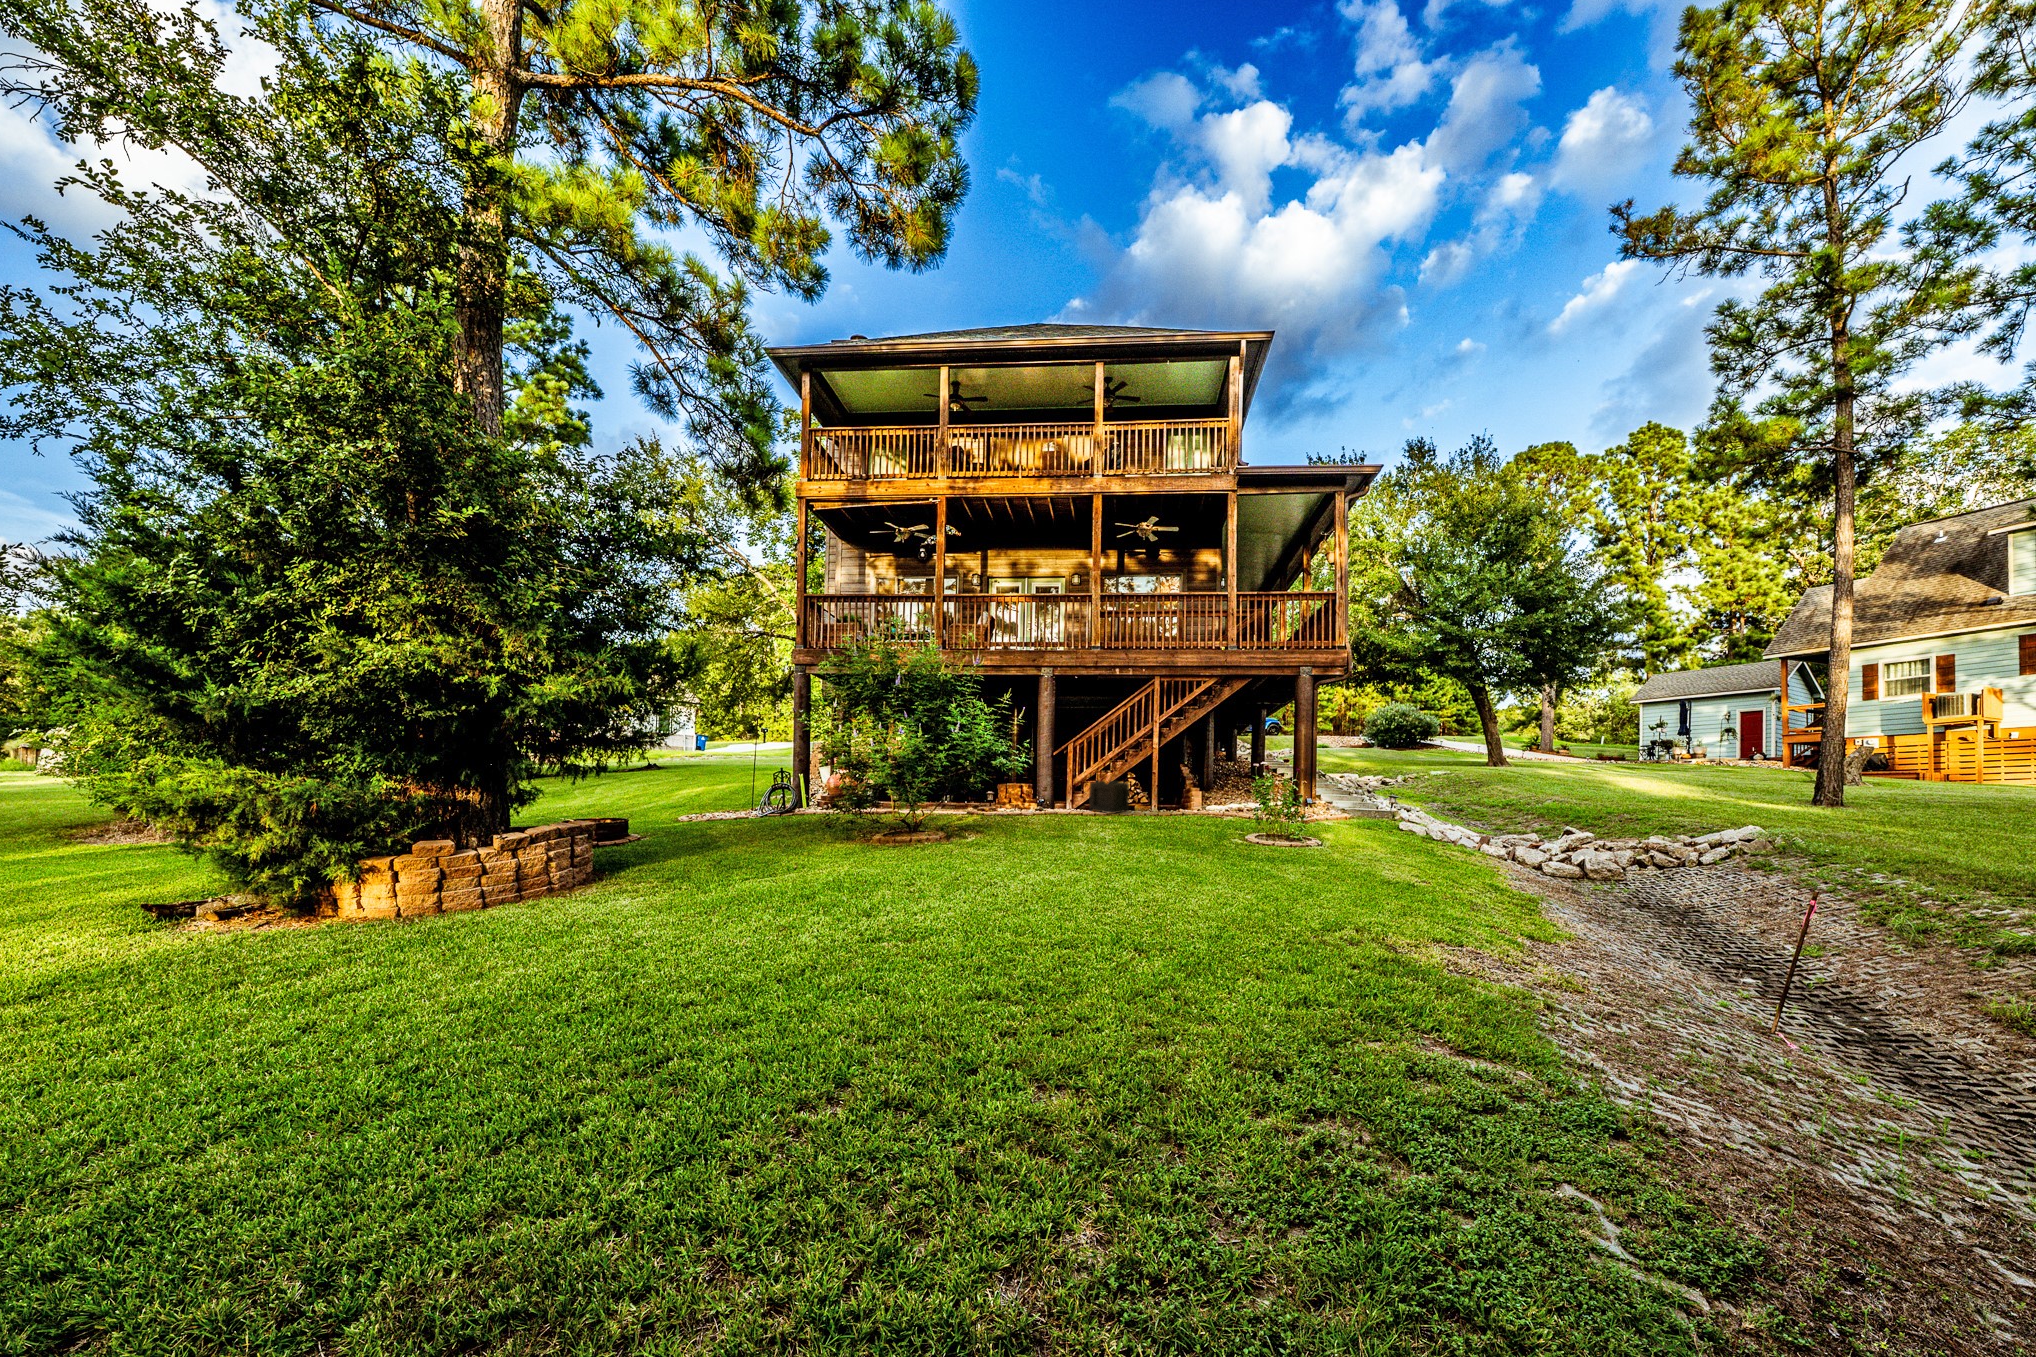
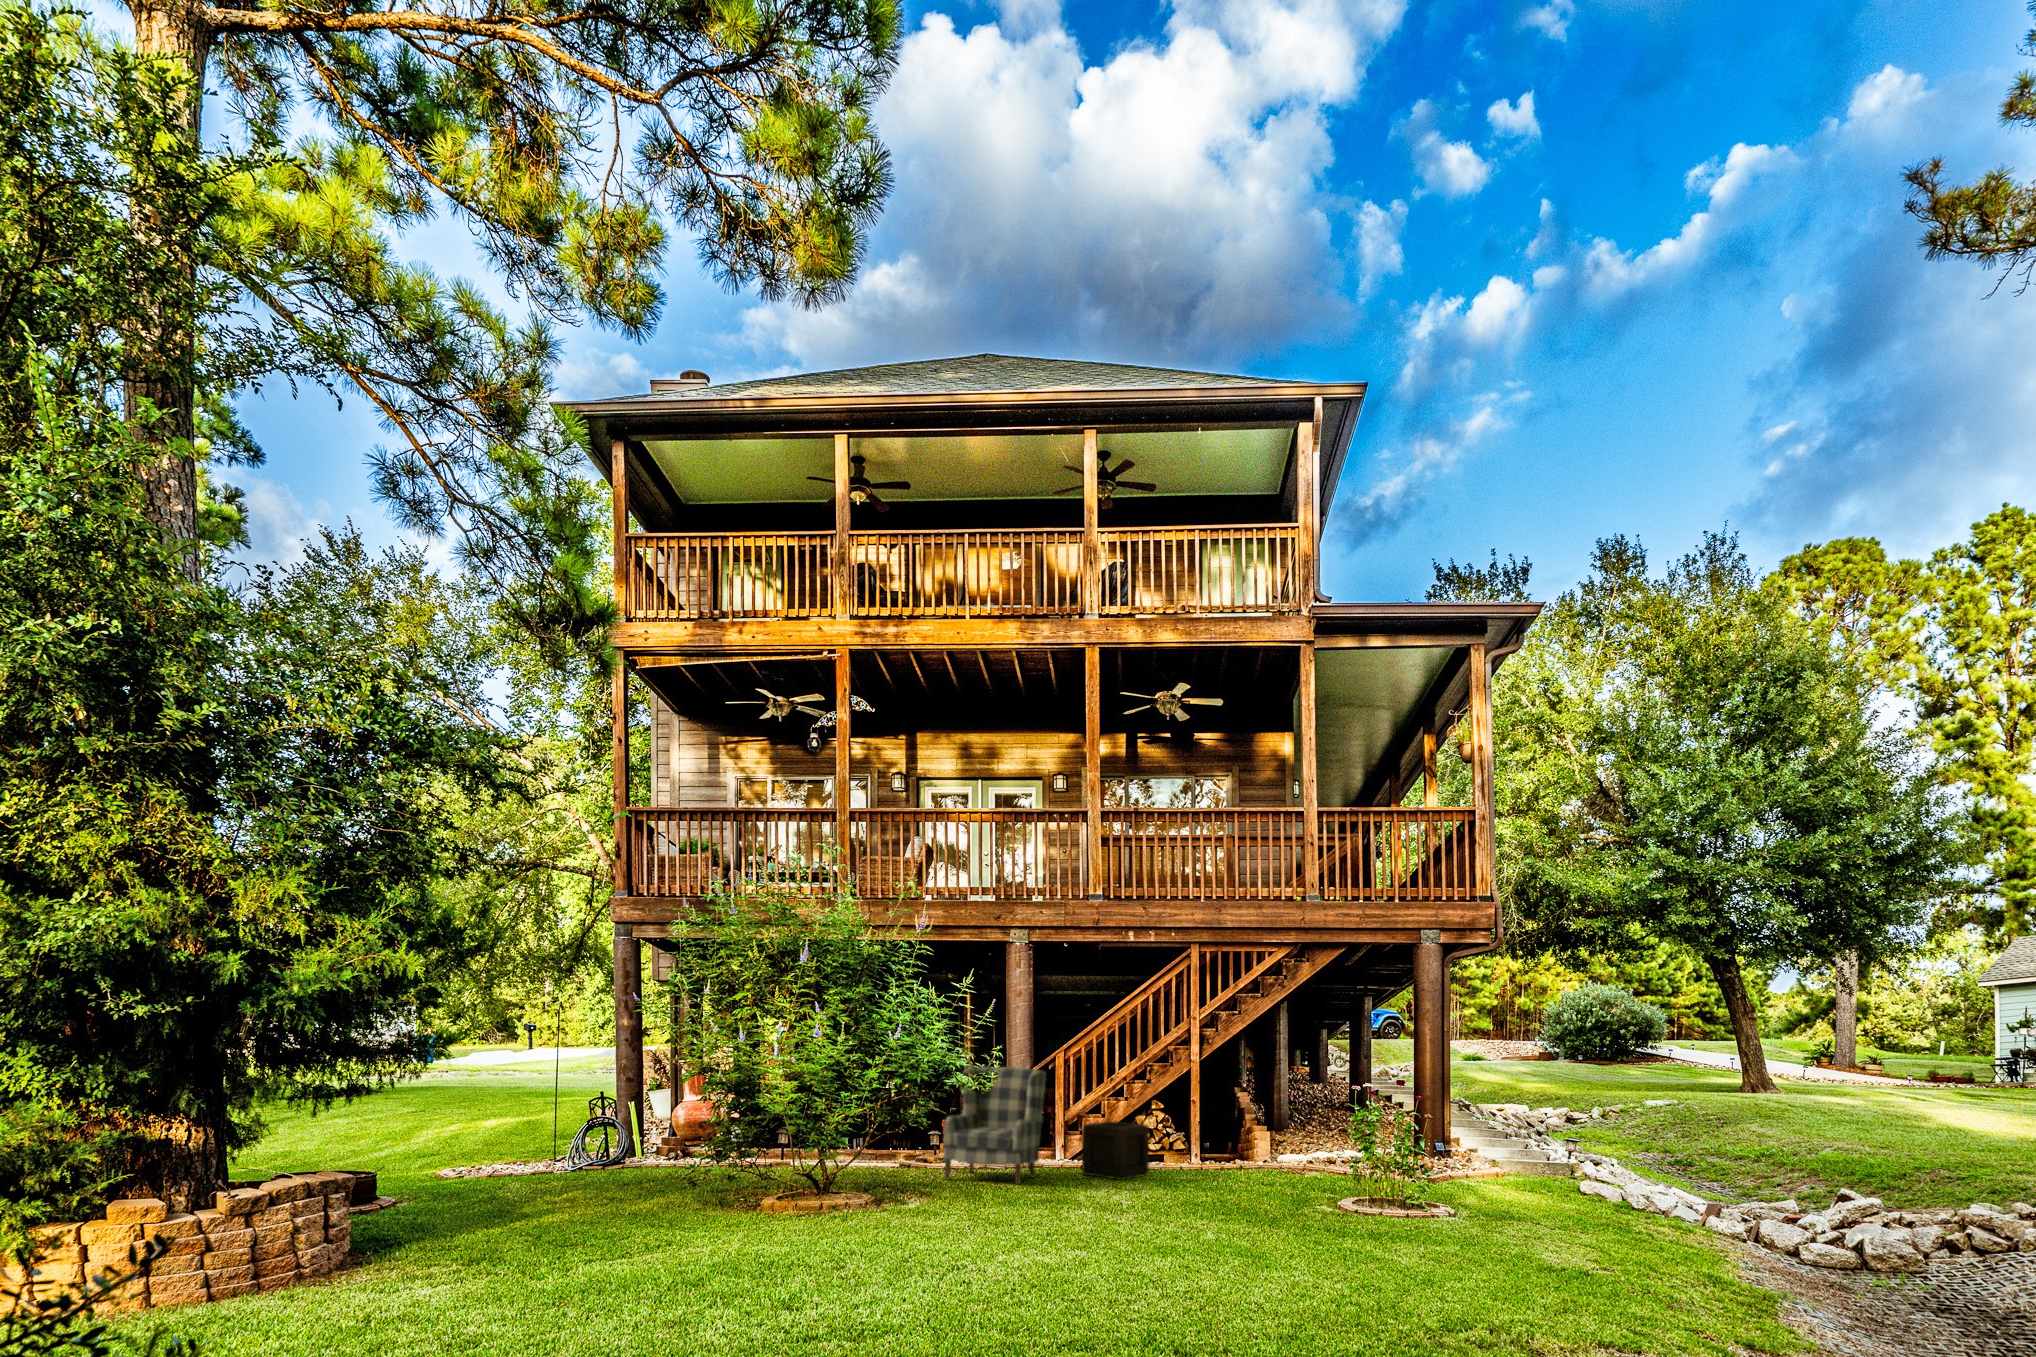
chair: none [1007,749,1068,817] -> present [943,1067,1046,1185]

